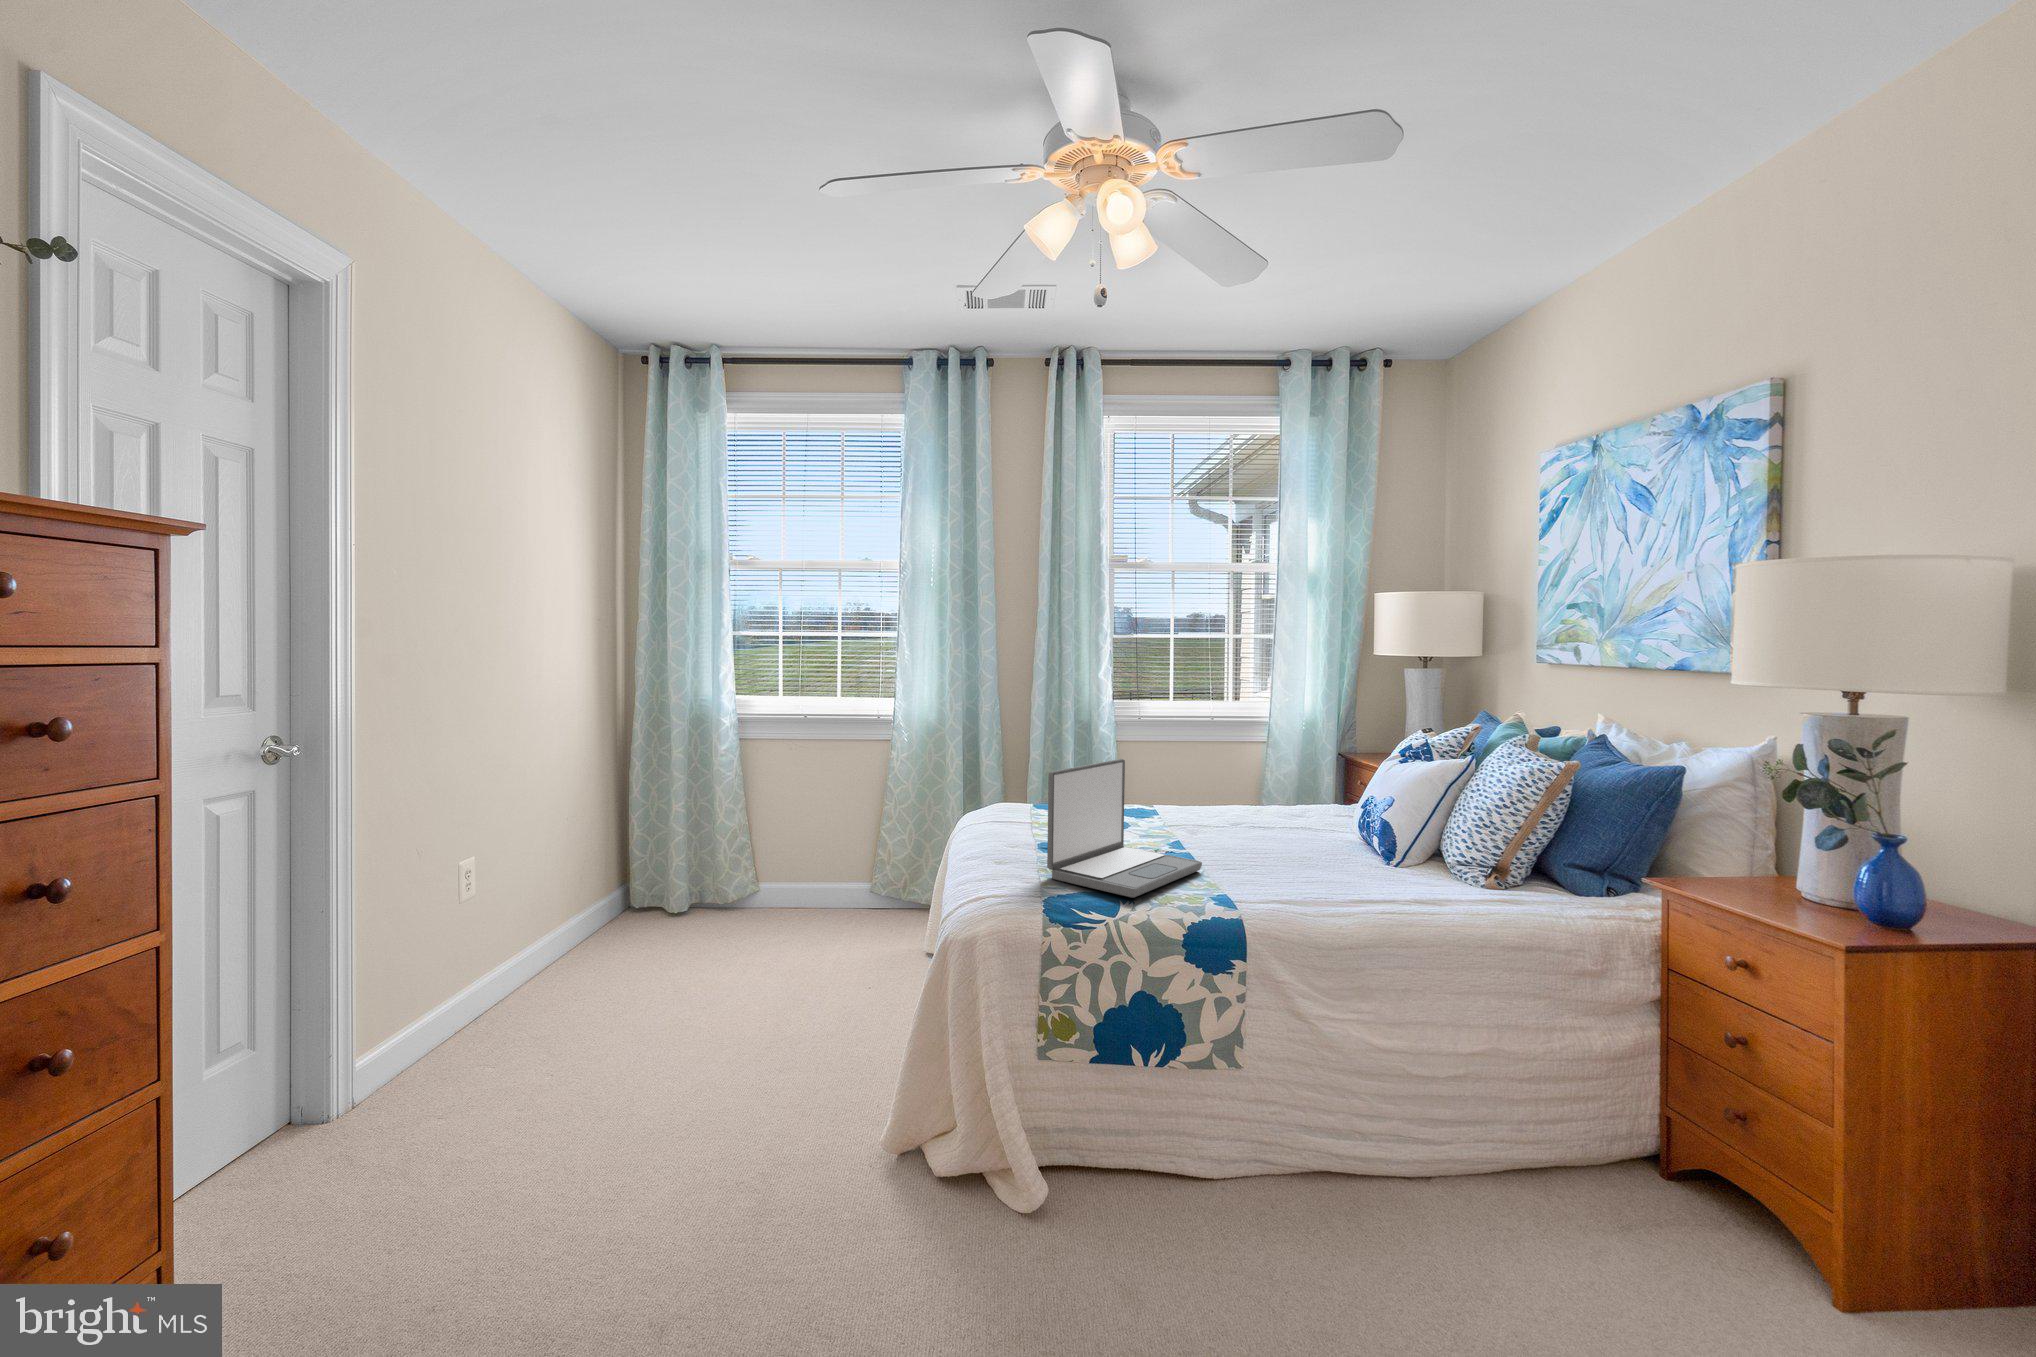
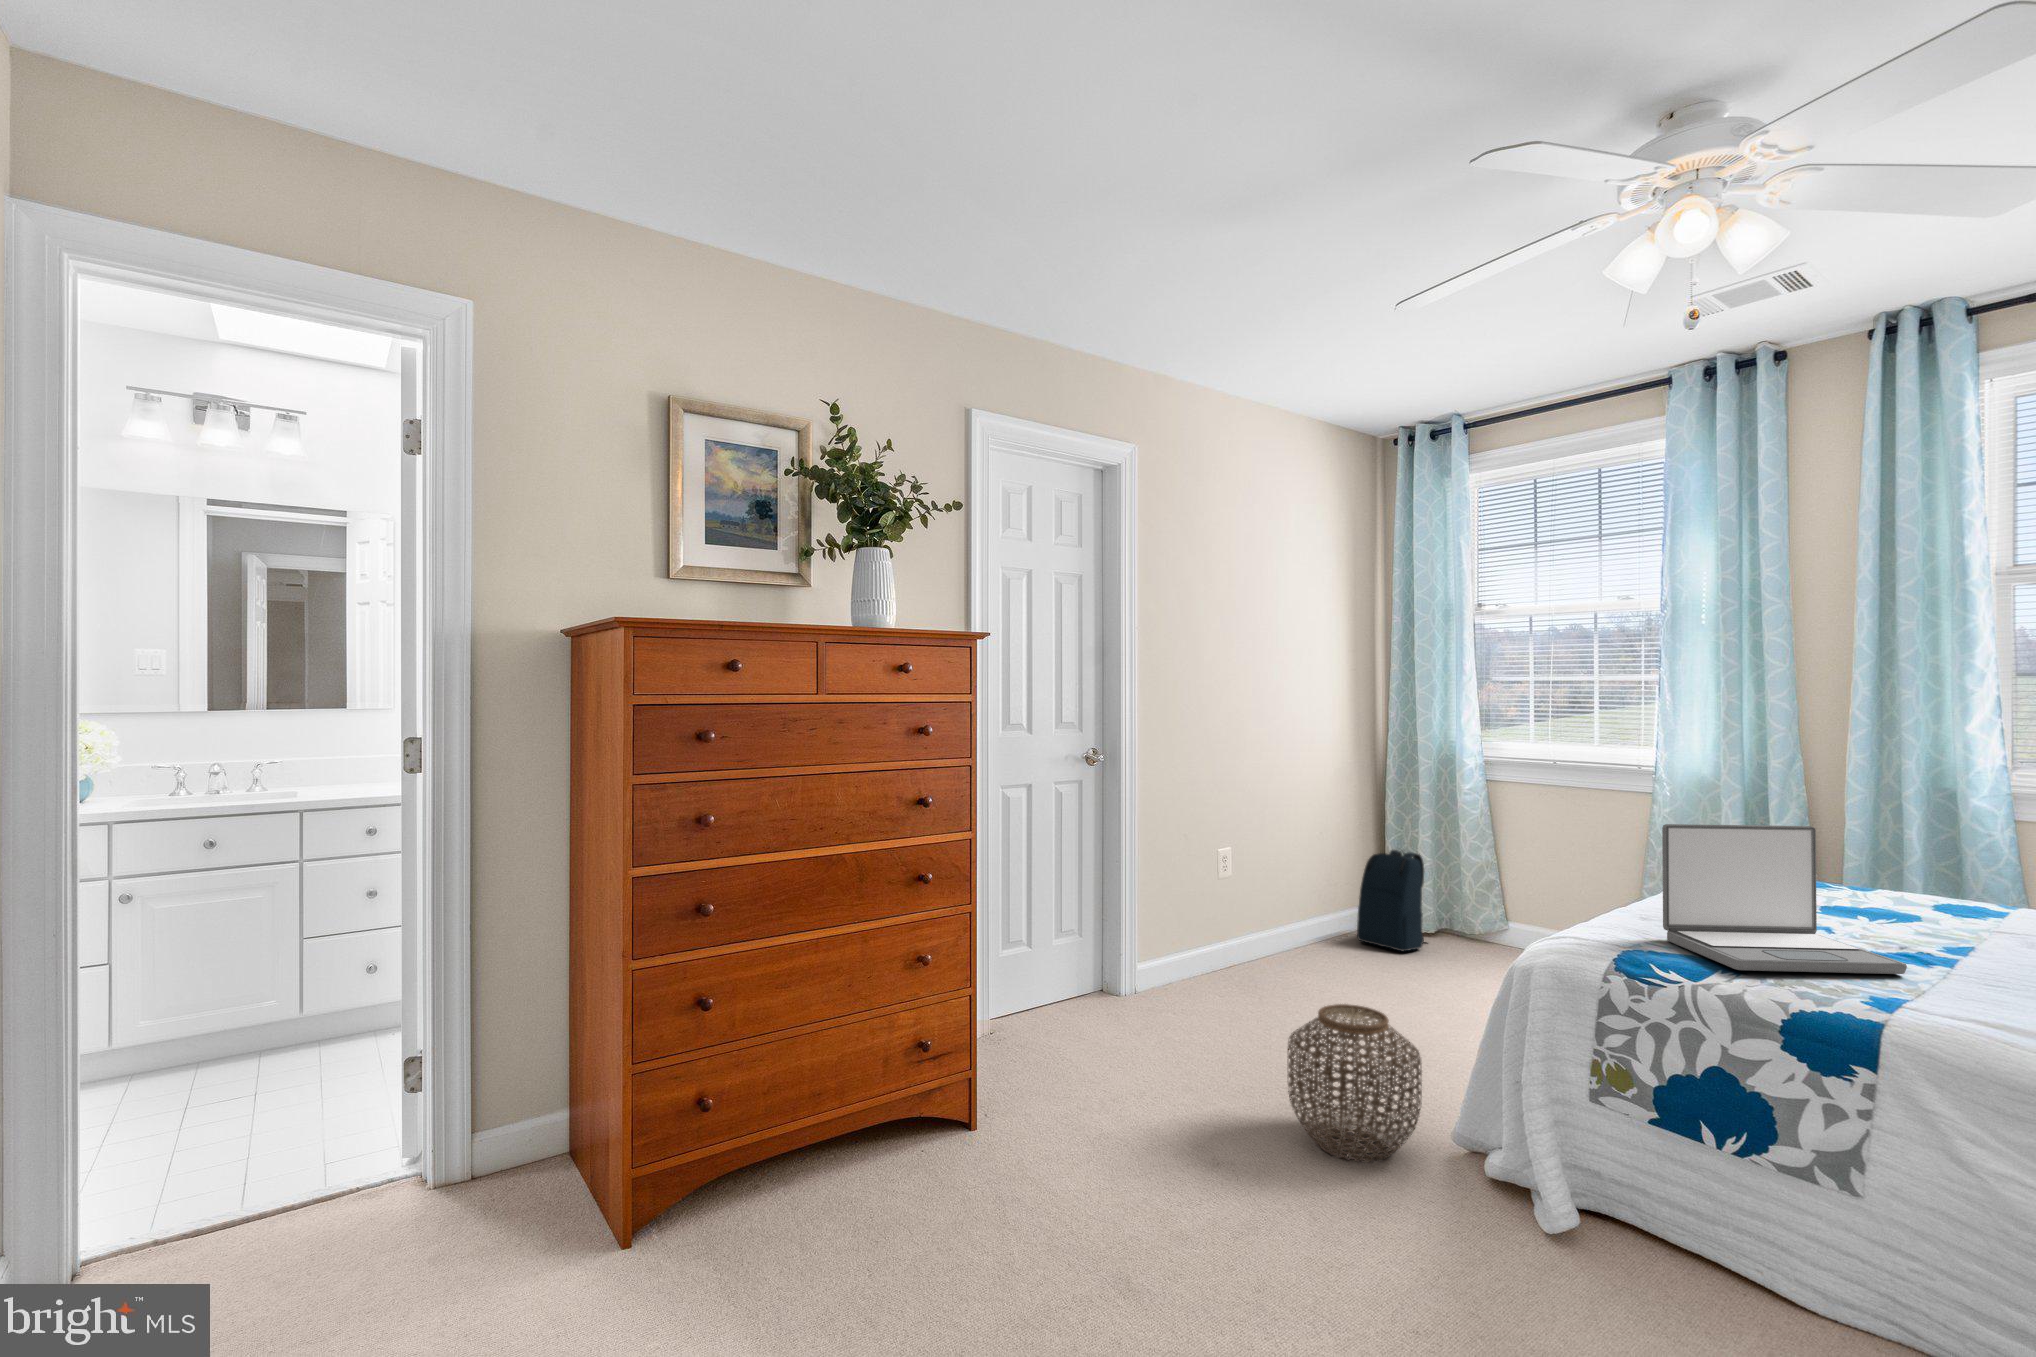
backpack: none [615,811,689,922] -> present [1357,850,1424,951]
woven basket: none [710,1034,874,1240] -> present [1288,1004,1422,1162]

